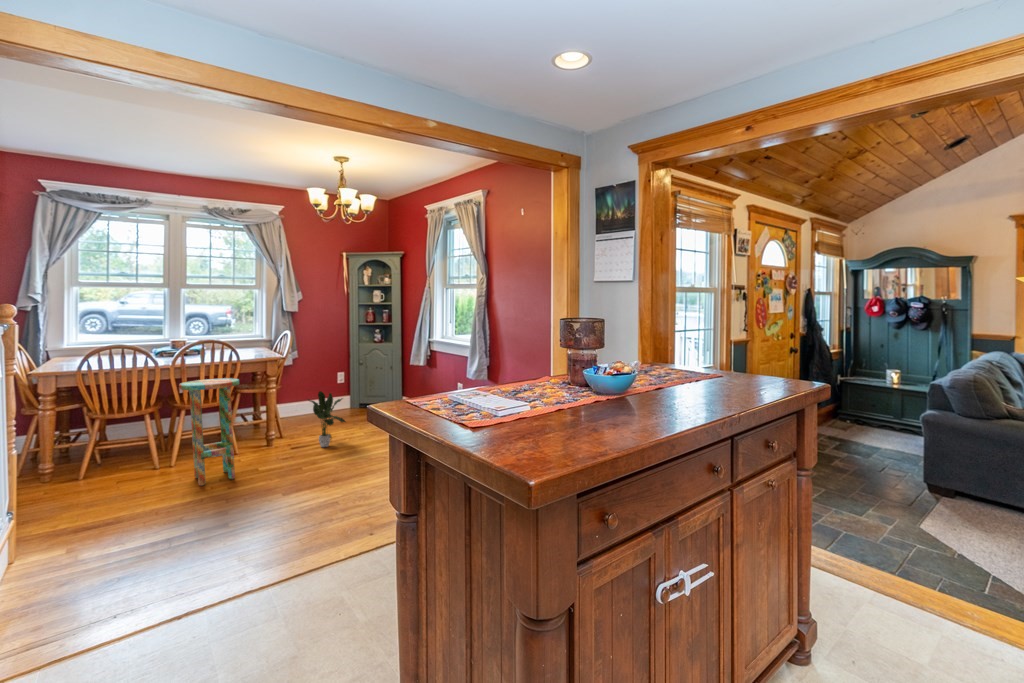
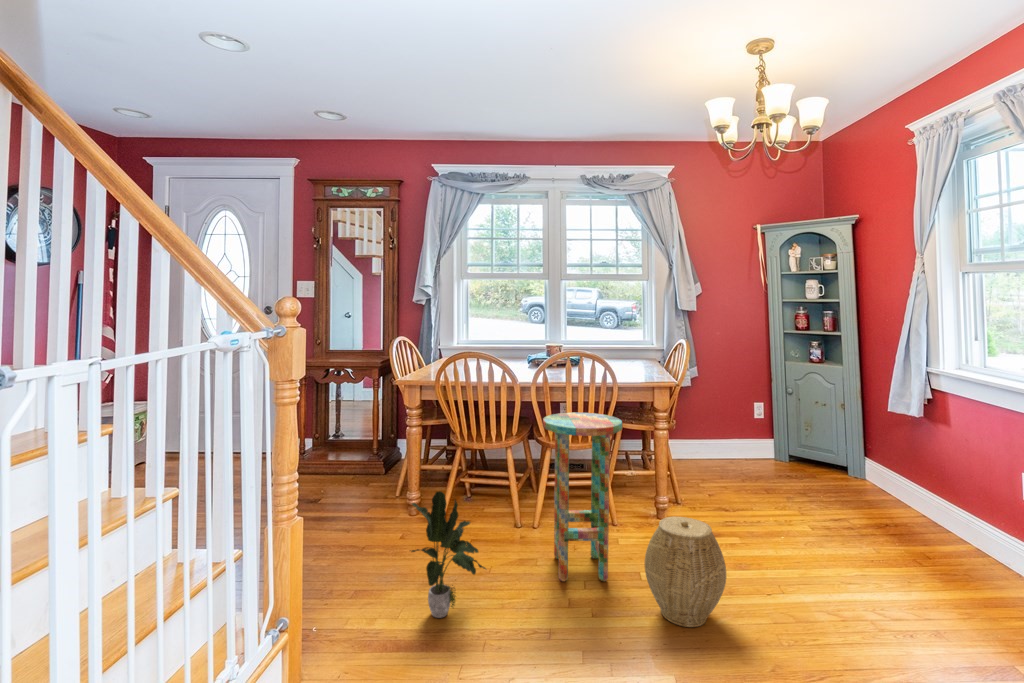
potted plant: present [309,391,345,447] -> present [411,491,485,618]
woven basket: none [257,427,304,484] -> present [645,517,726,627]

